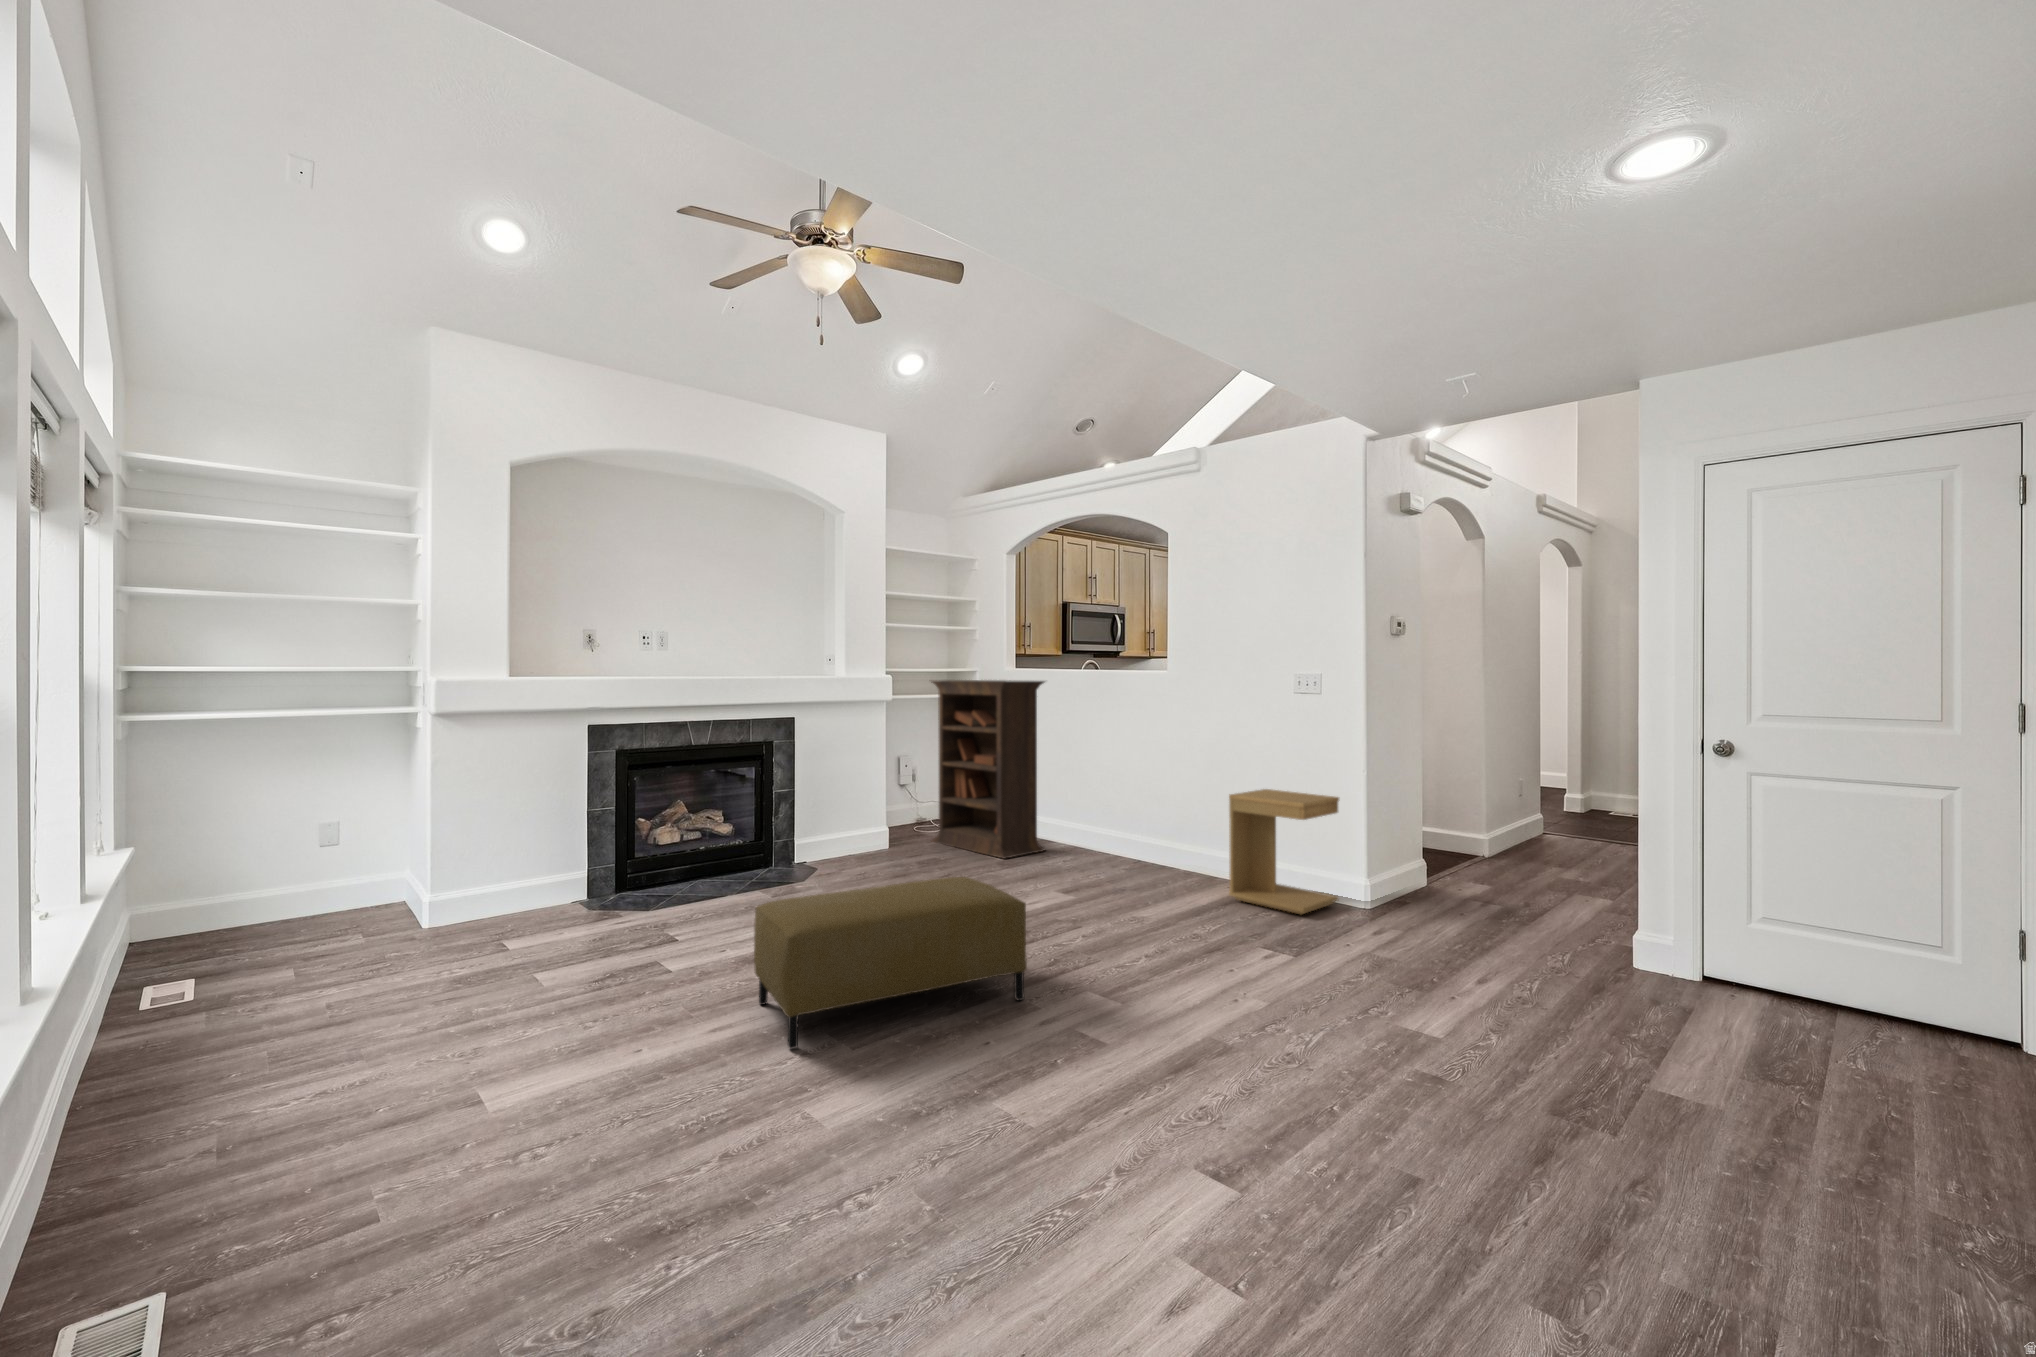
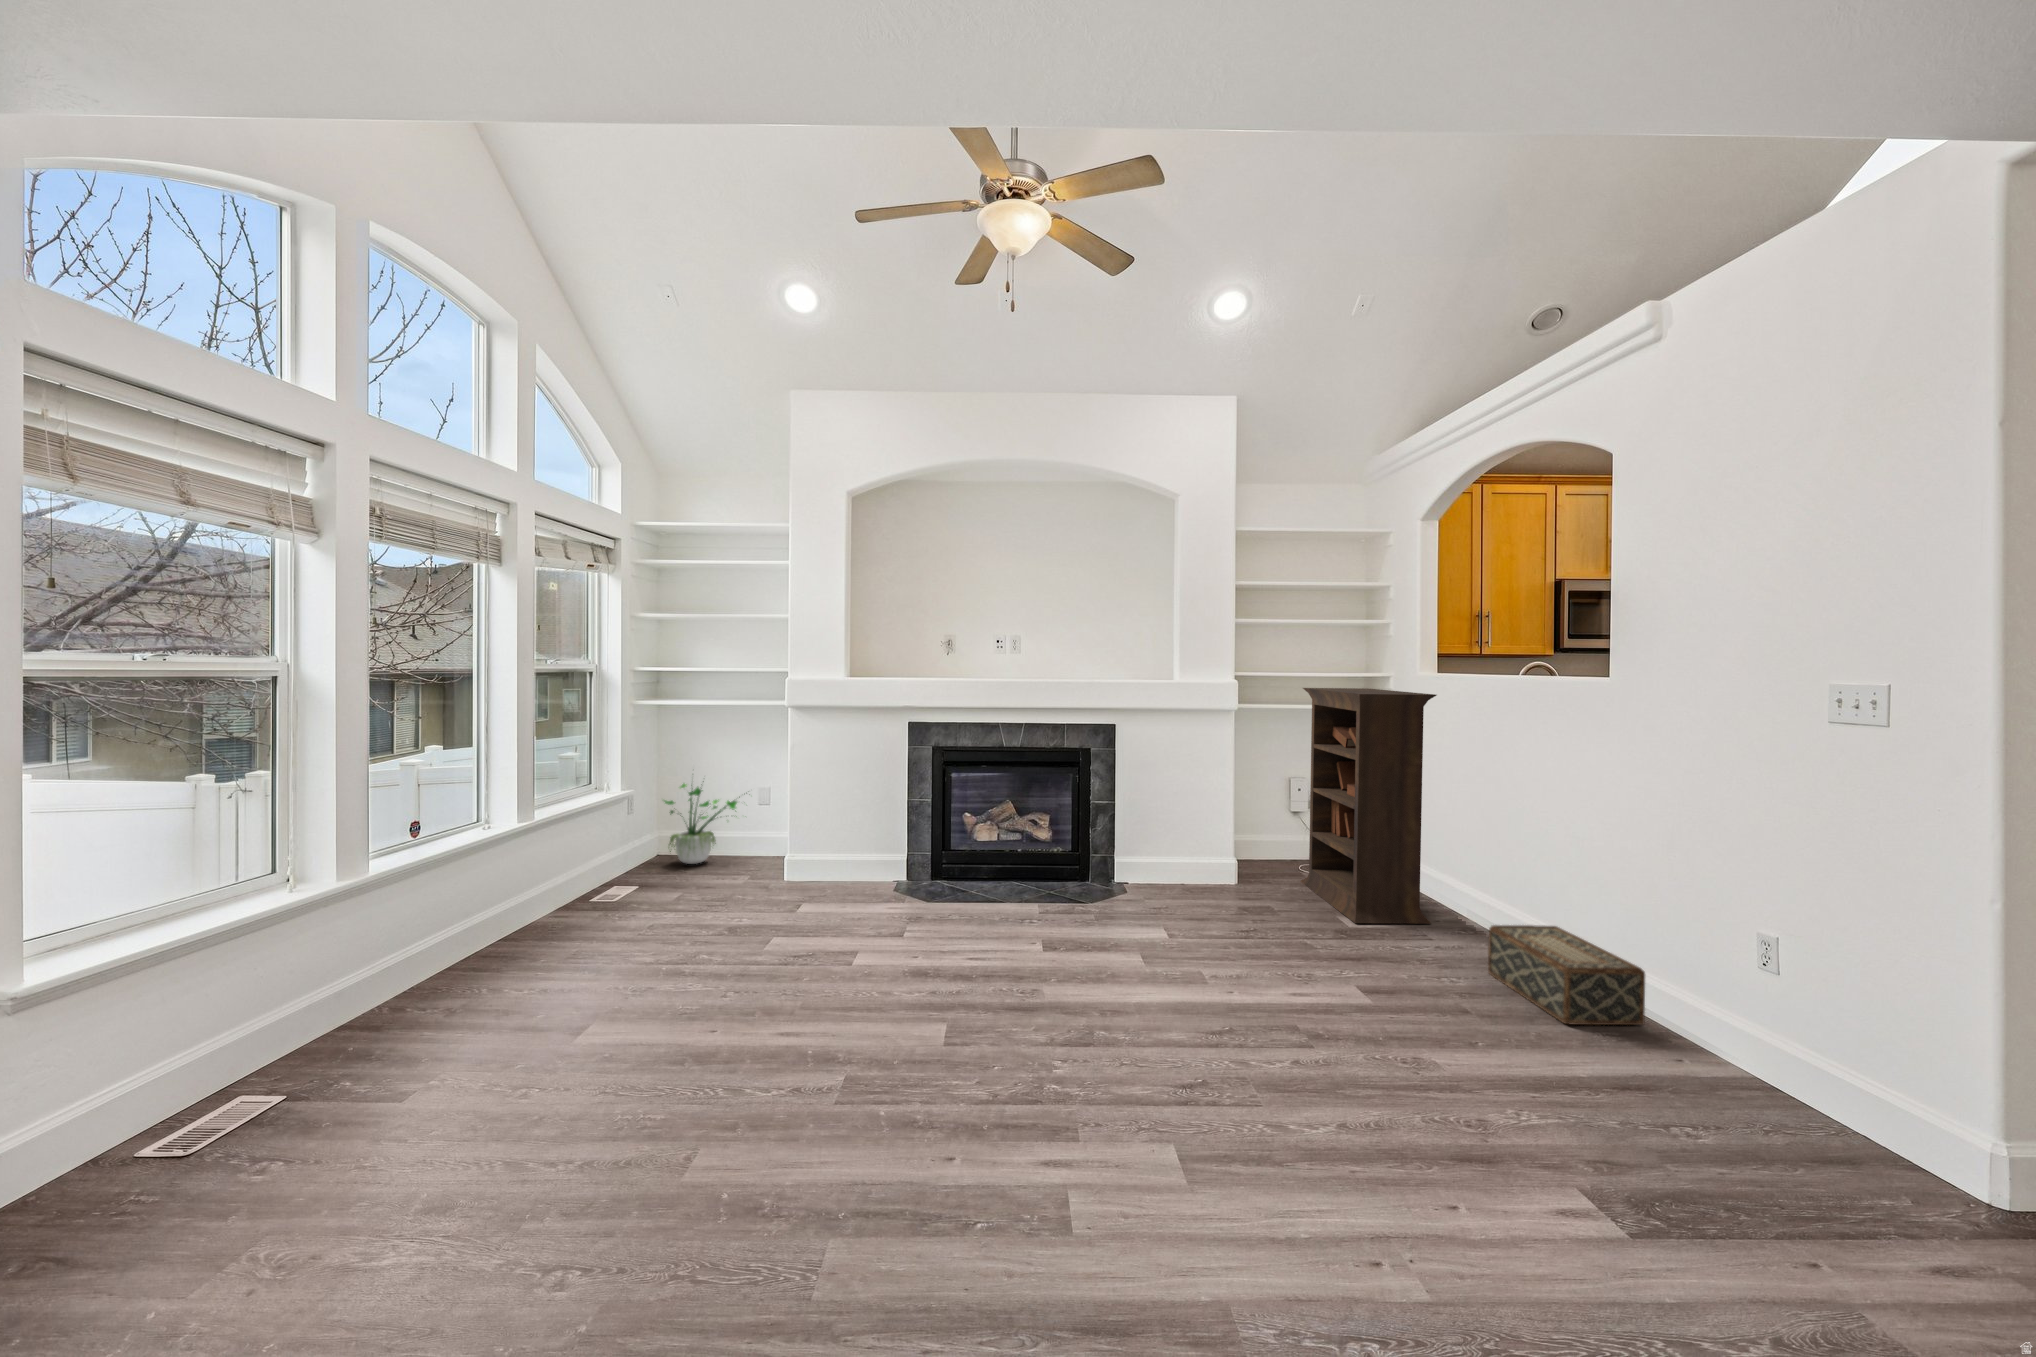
side table: present [1229,789,1339,914] -> none [1627,903,1876,1150]
potted plant: none [166,801,336,938] -> present [664,781,740,864]
woven basket: none [1110,831,1208,885] -> present [1488,925,1645,1025]
ottoman: present [754,877,1027,1049] -> none [807,928,1116,1127]

